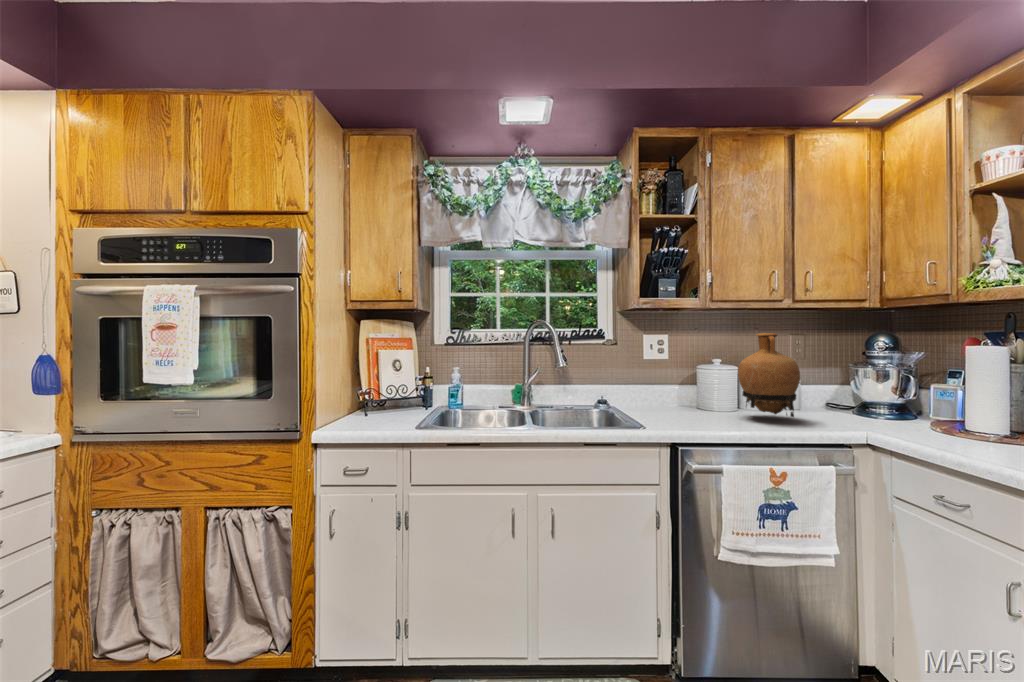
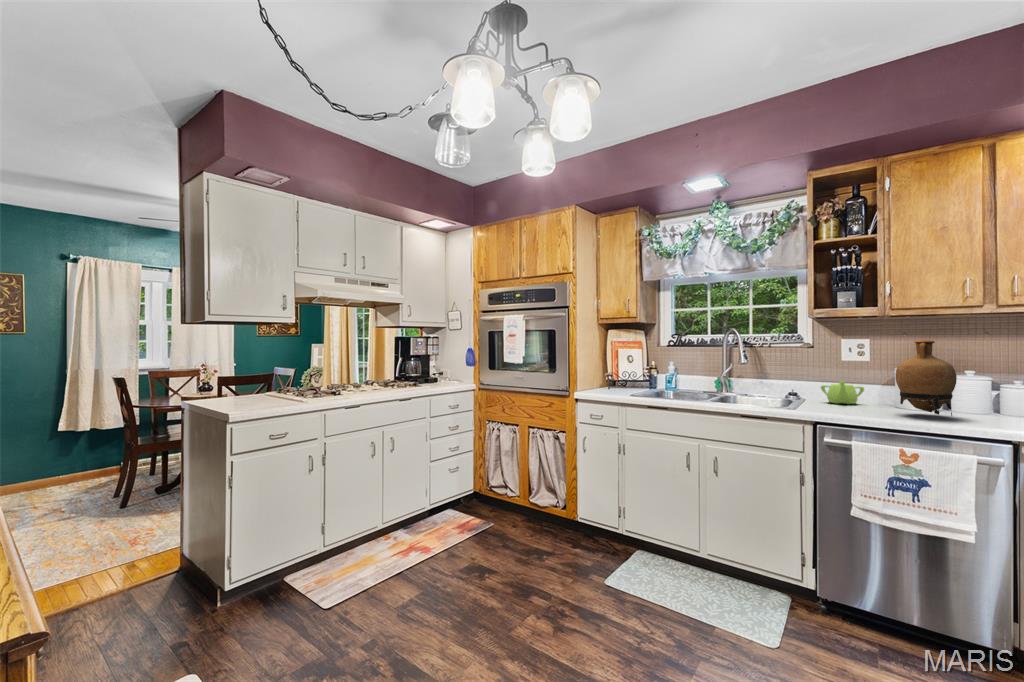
teapot: none [637,383,677,409] -> present [821,382,864,404]

